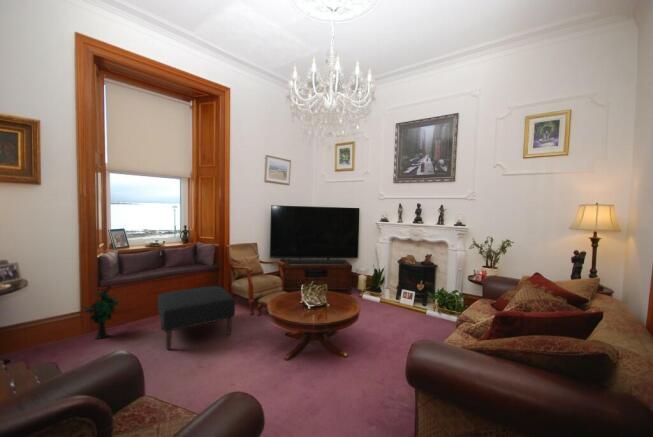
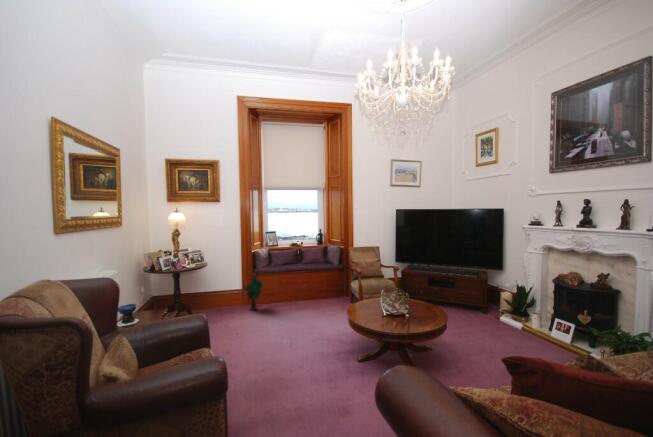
ottoman: present [158,286,235,350] -> none [280,283,336,327]

